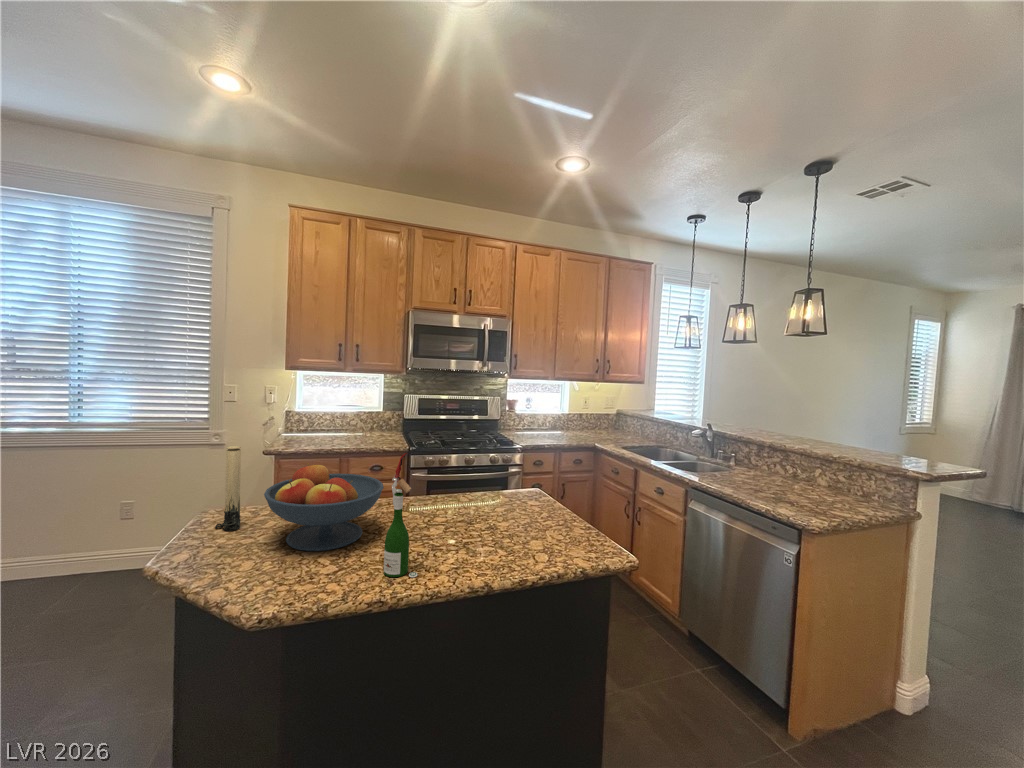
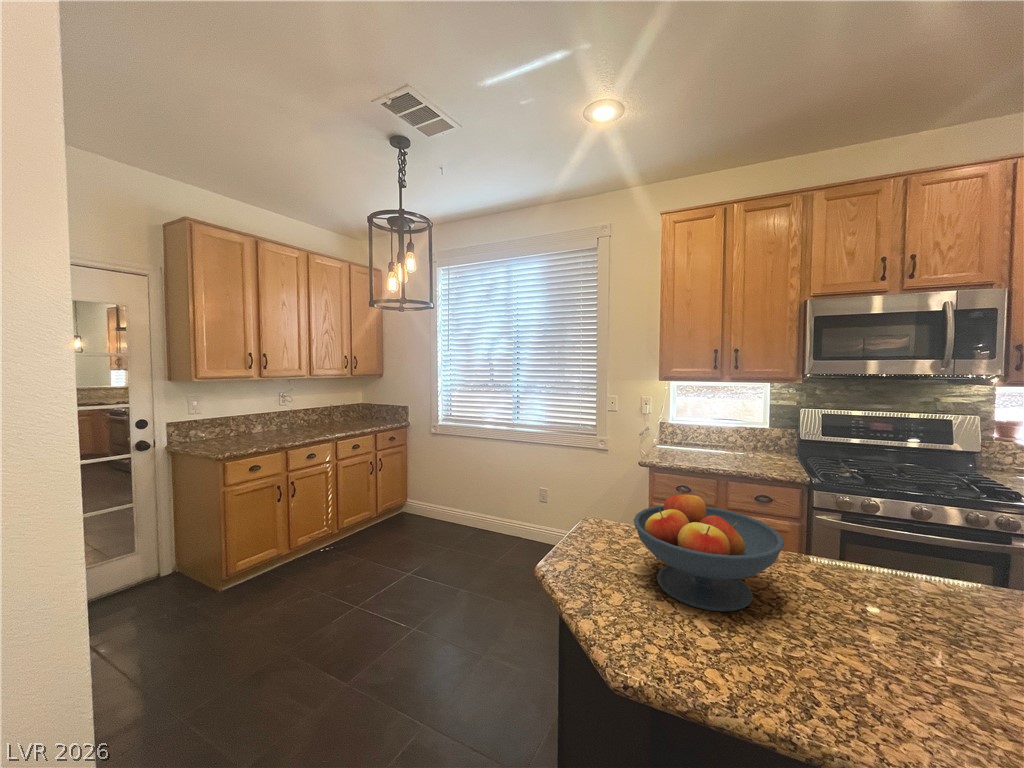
candle: present [215,446,241,531] -> none [592,461,614,547]
wine bottle: present [384,453,417,578] -> none [792,510,859,722]

